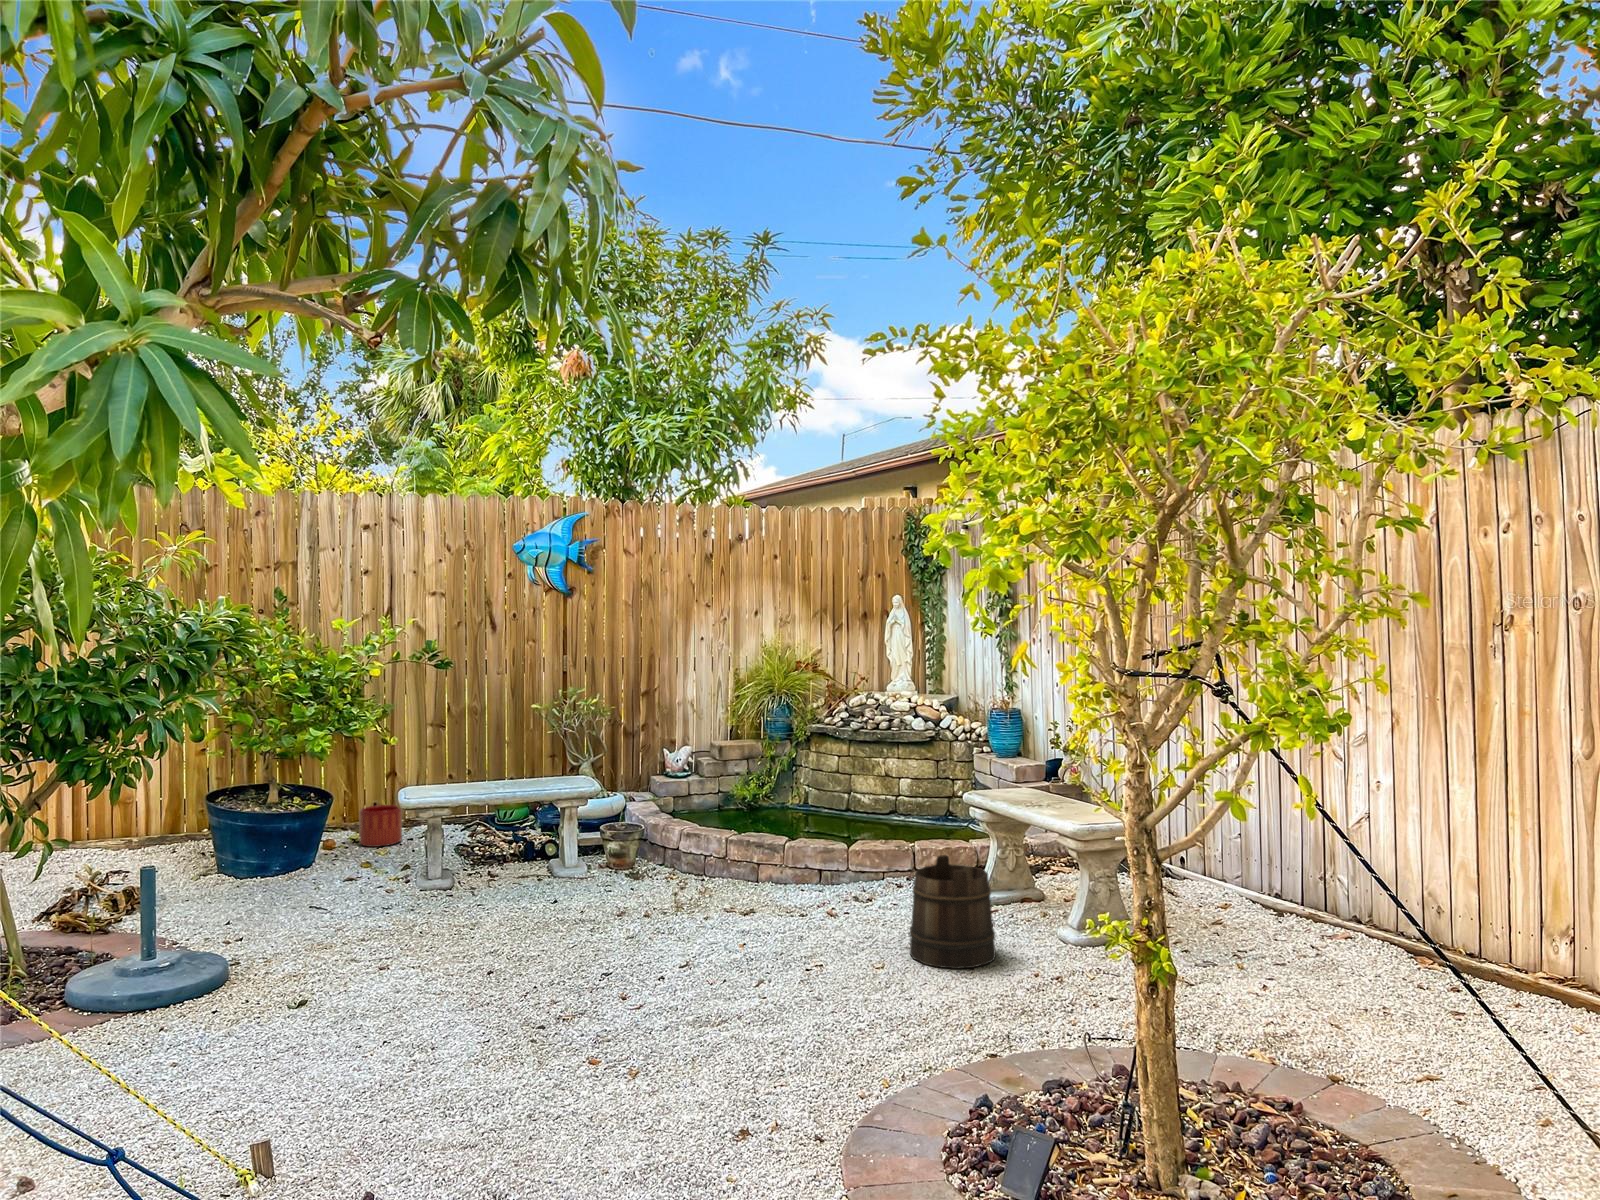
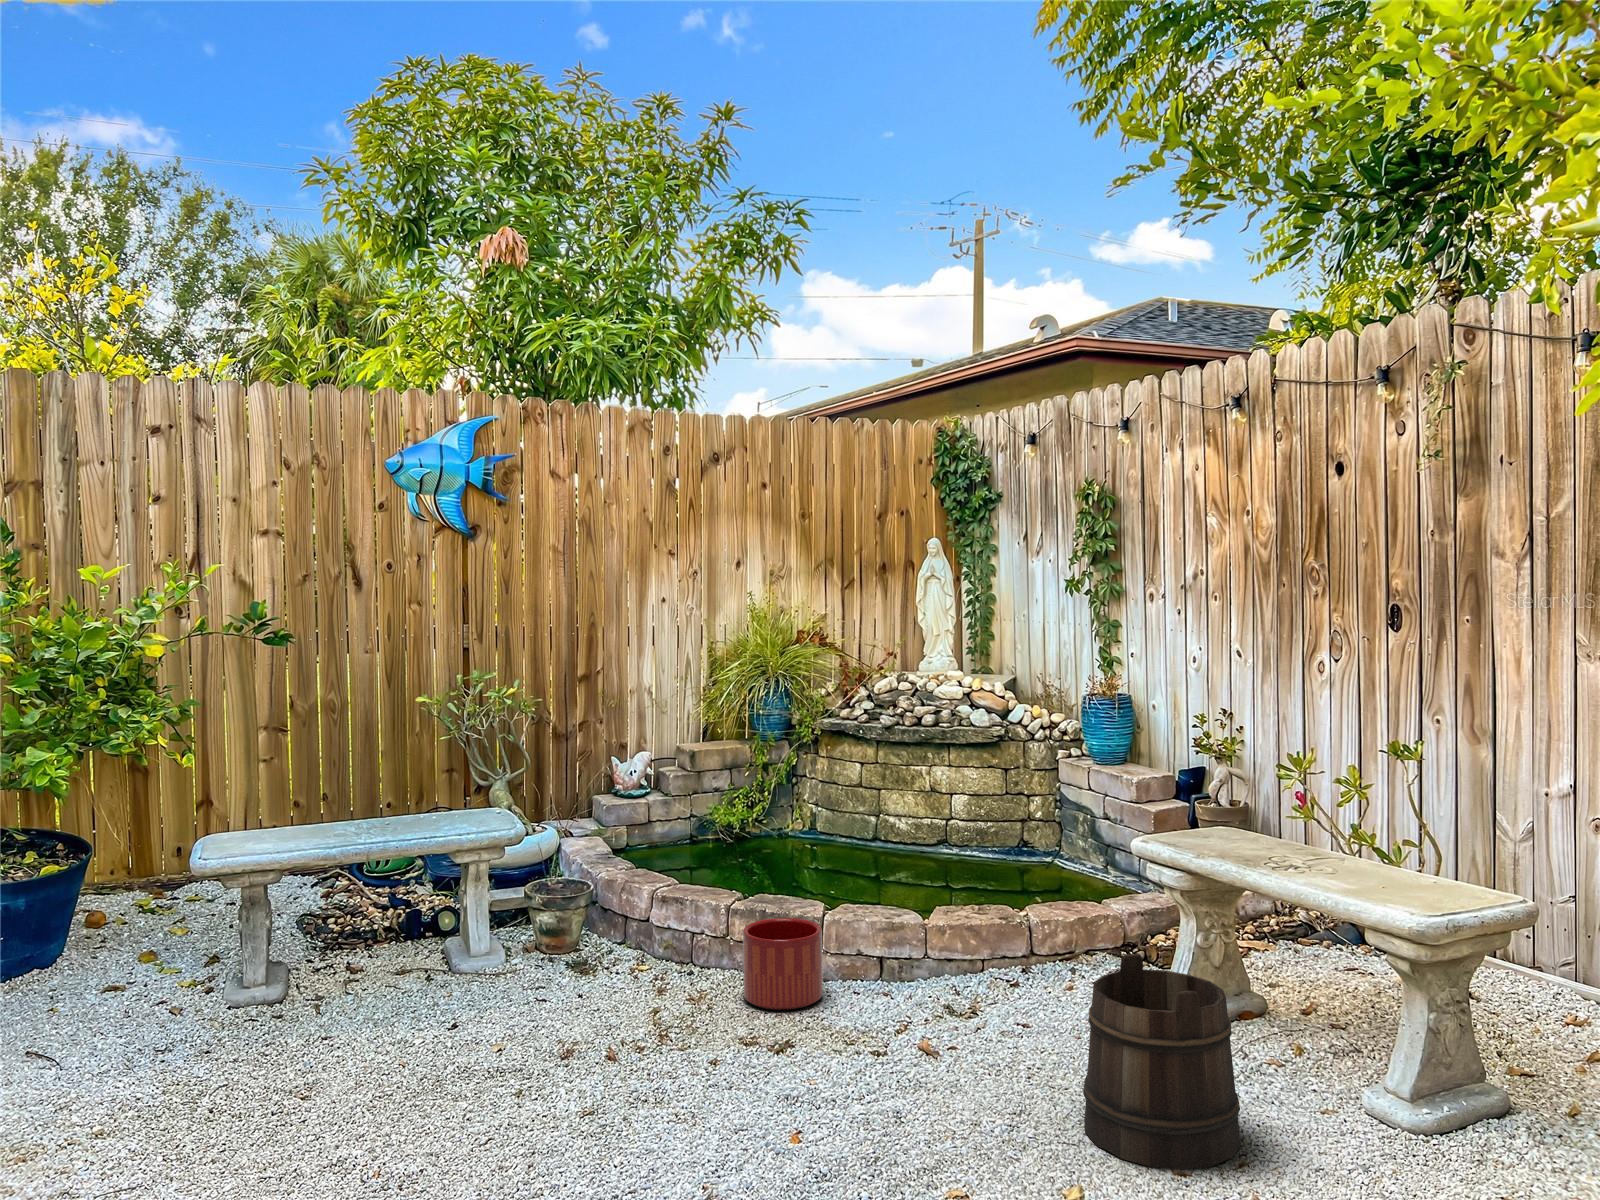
planter: present [359,805,402,847] -> present [743,918,823,1010]

